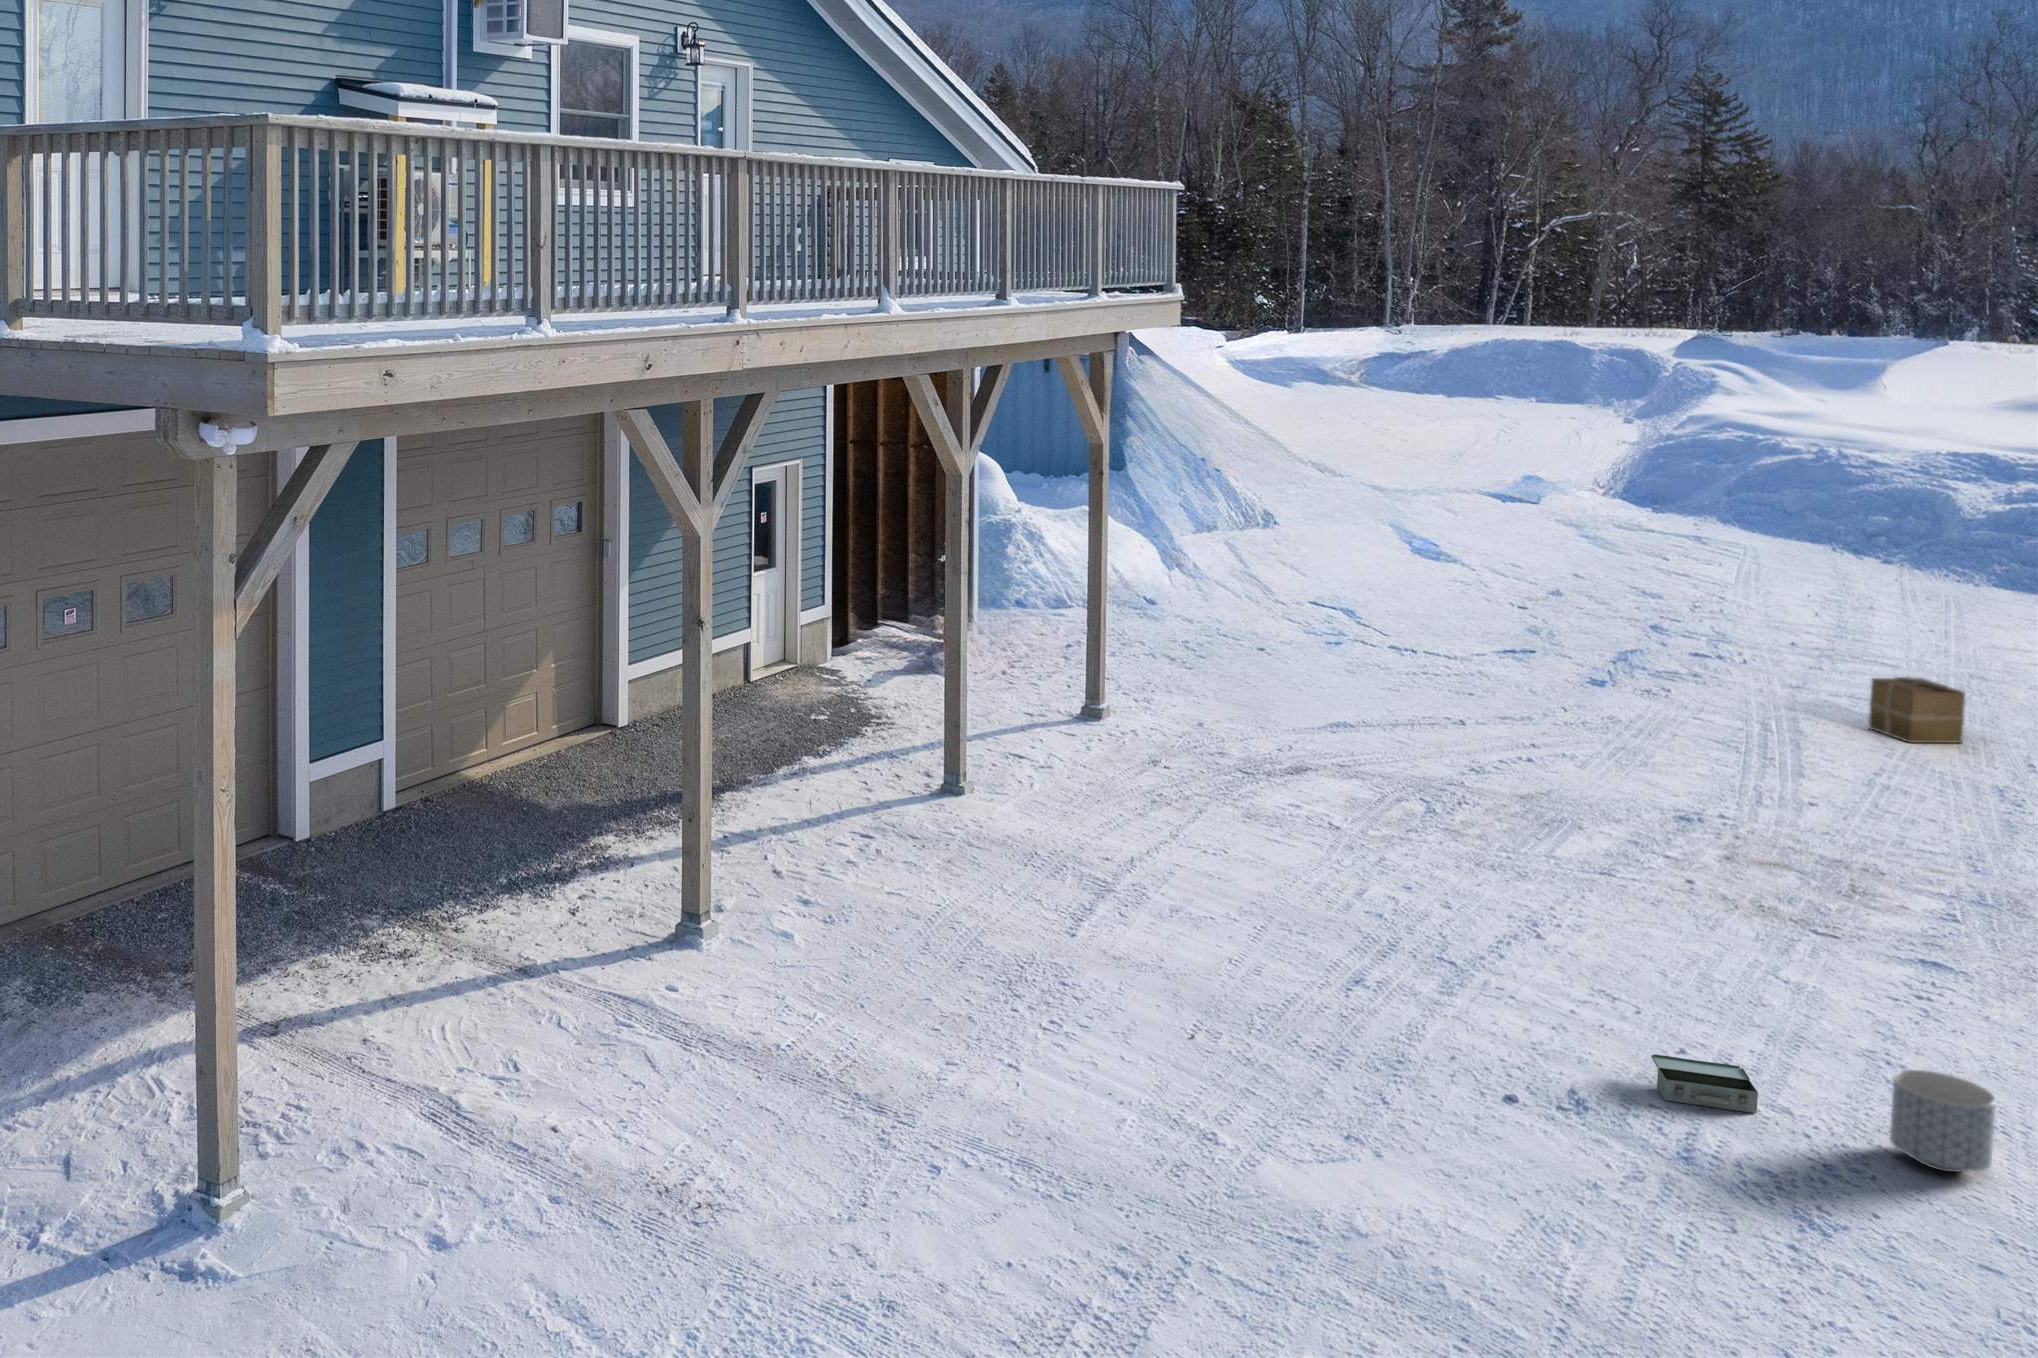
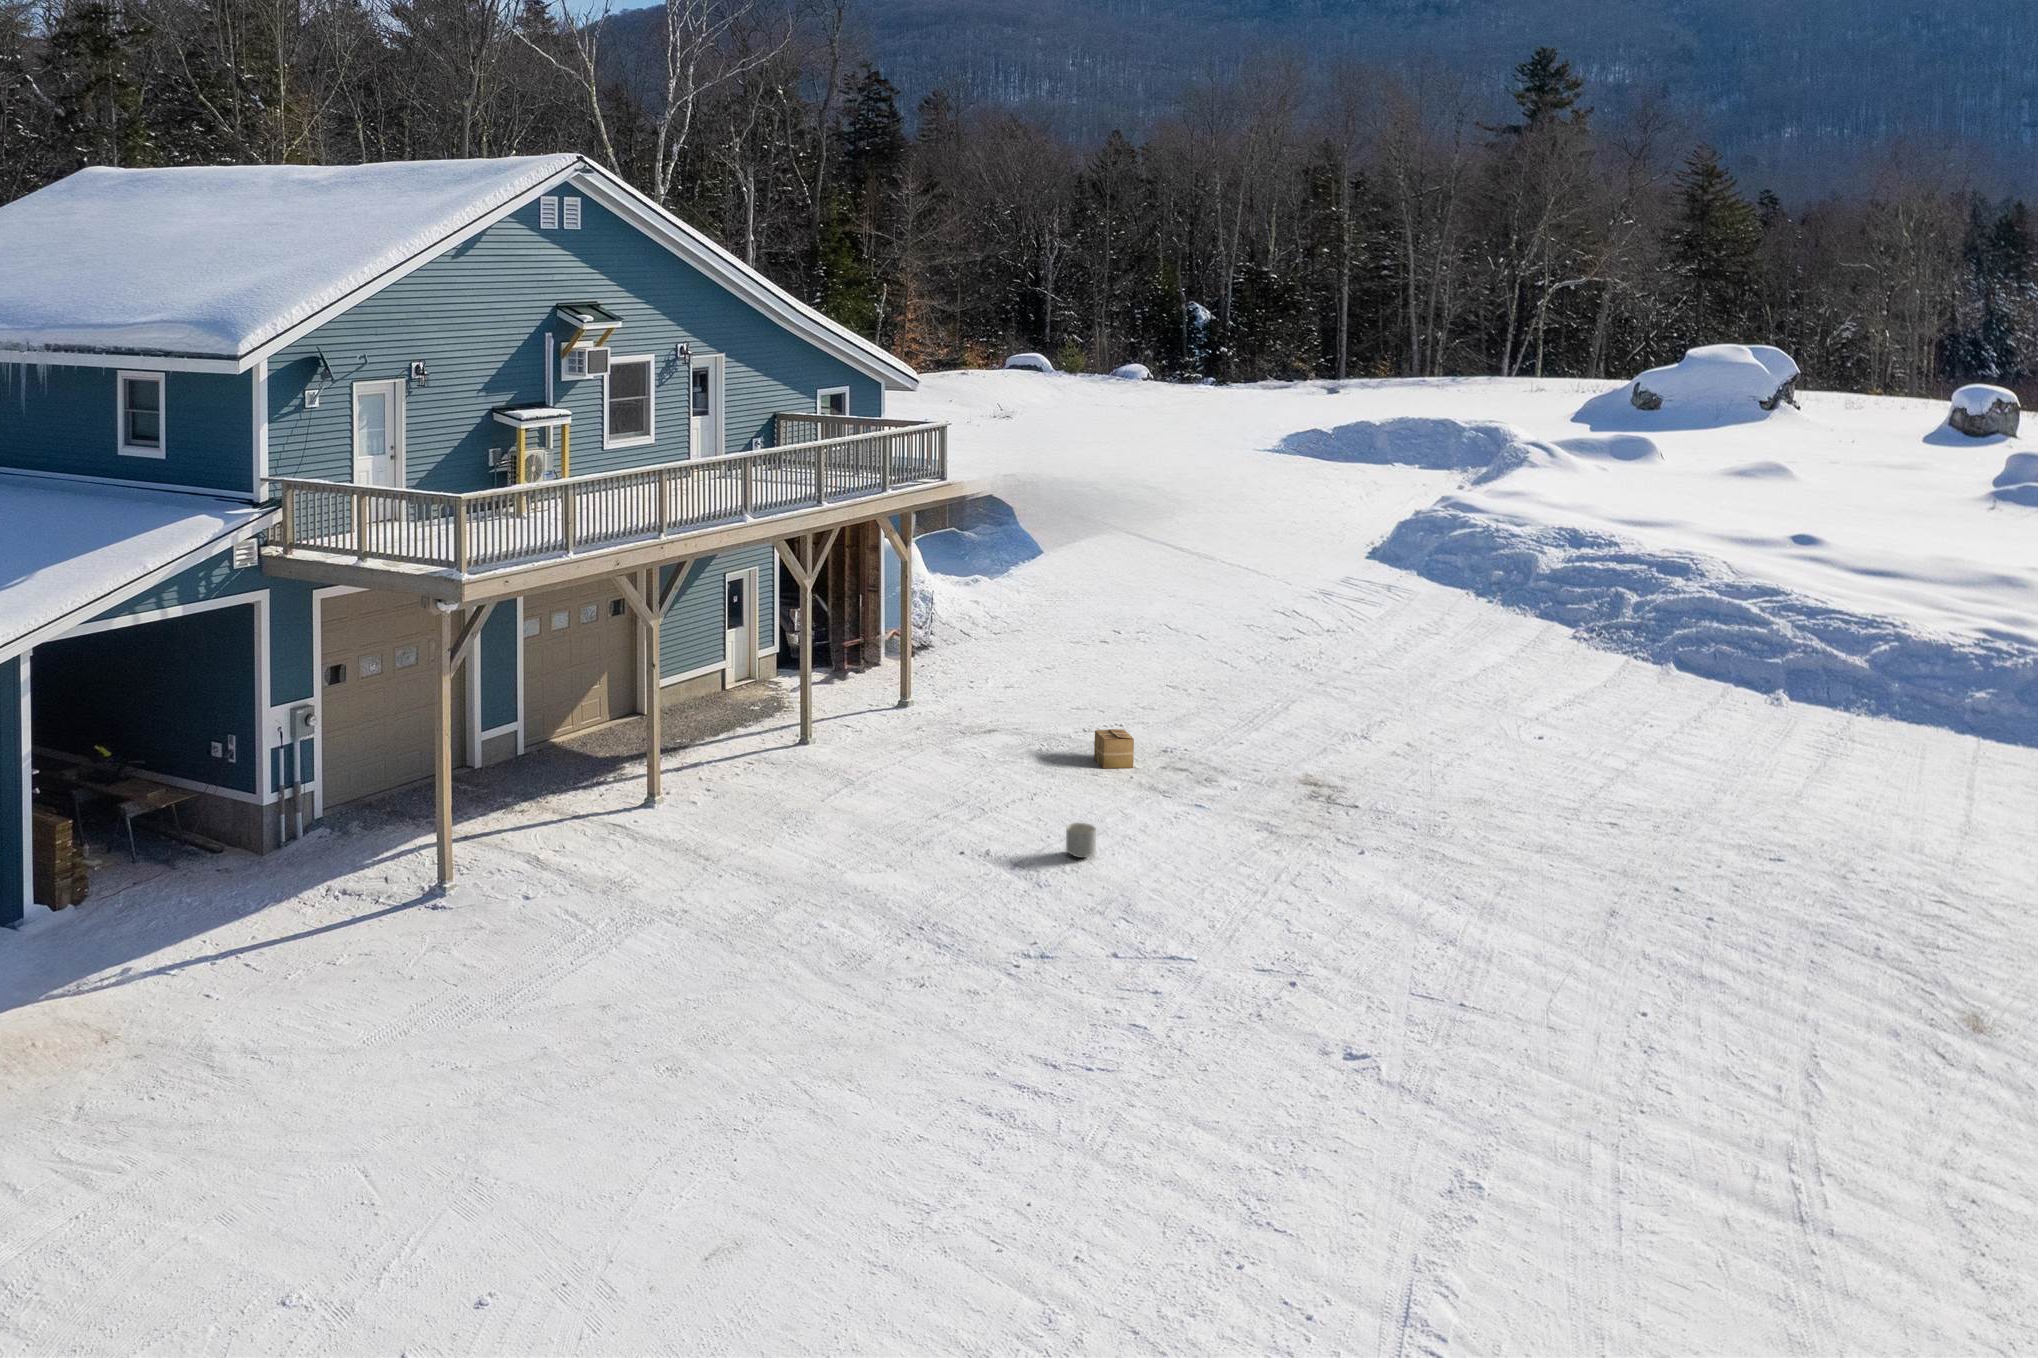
cardboard box: present [1869,677,1965,743] -> present [1094,729,1134,769]
toolbox: present [1651,1054,1758,1113] -> none [1001,824,1034,843]

